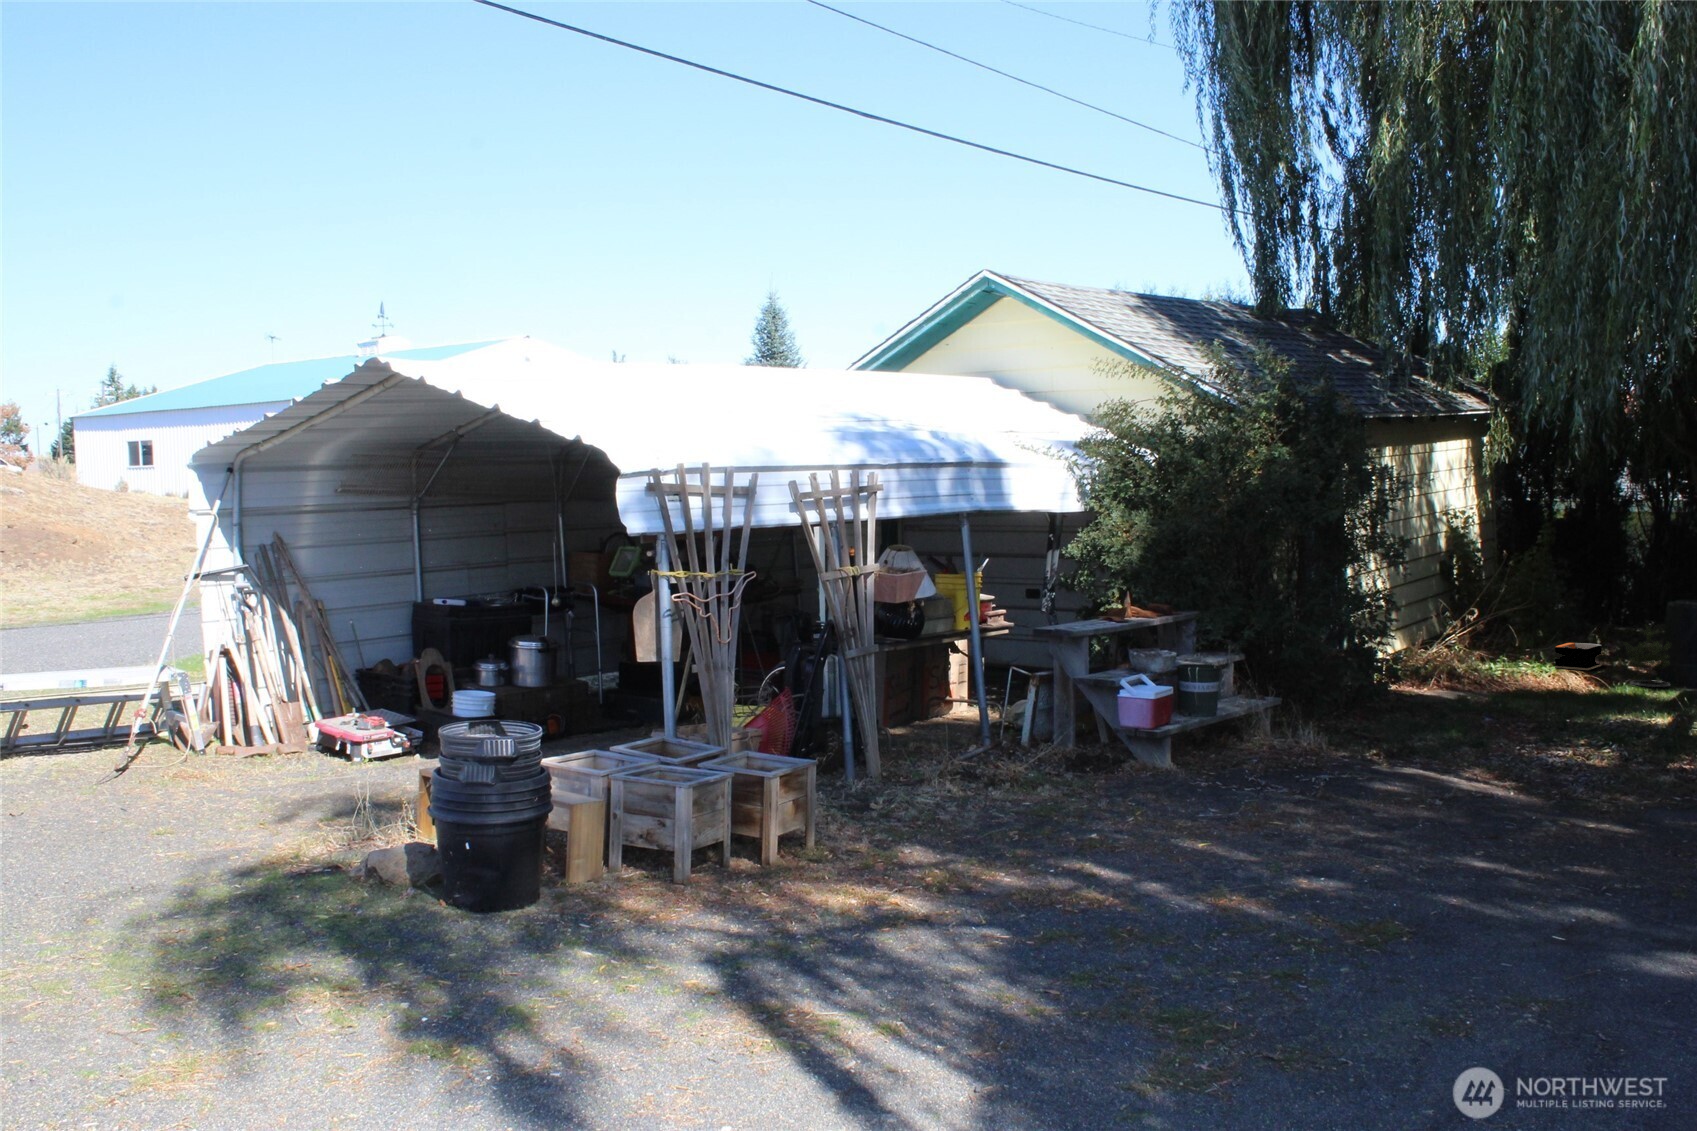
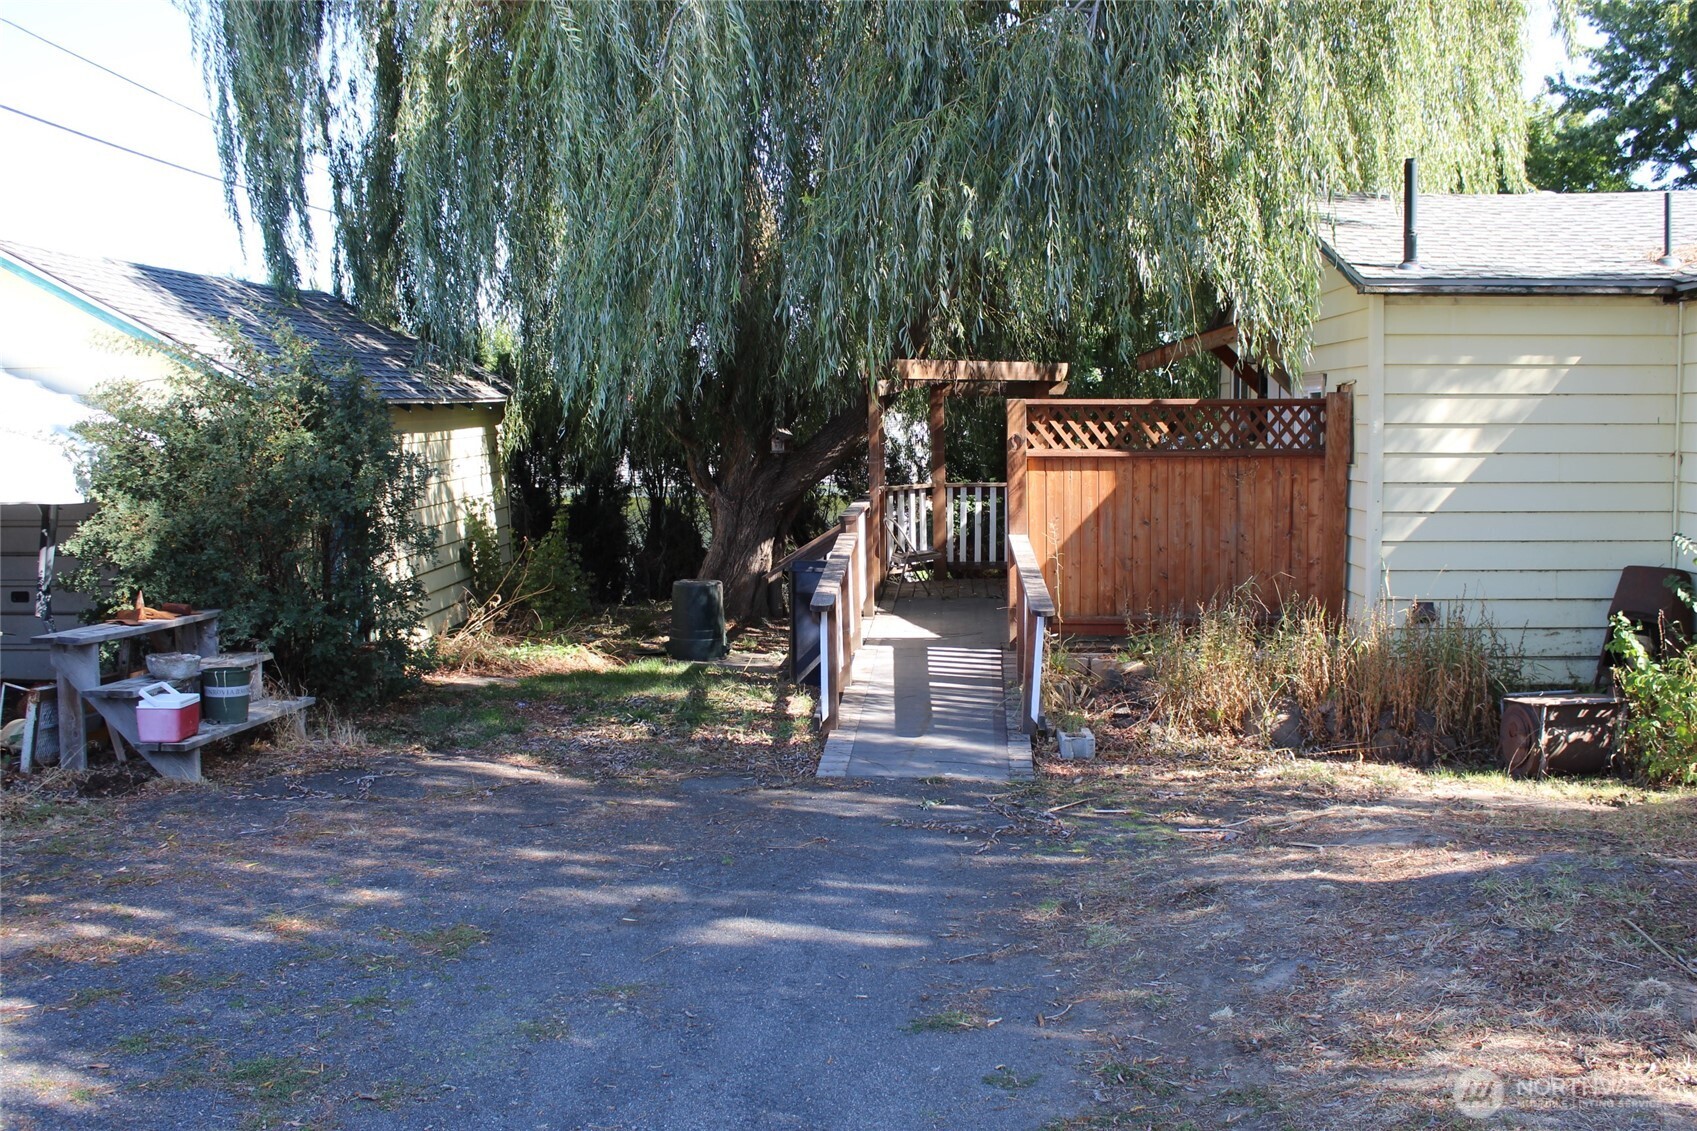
storage bin: present [1555,643,1602,670] -> none [569,619,607,644]

